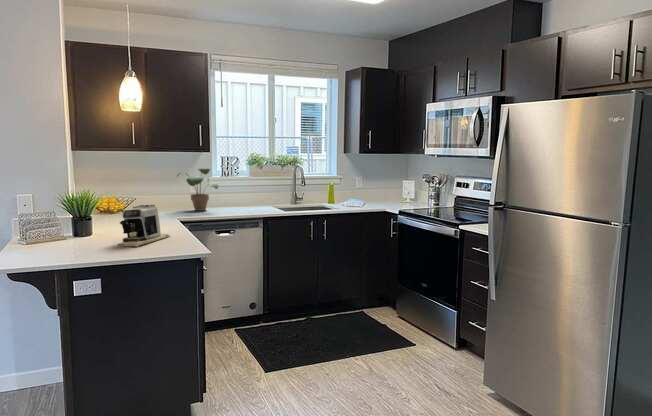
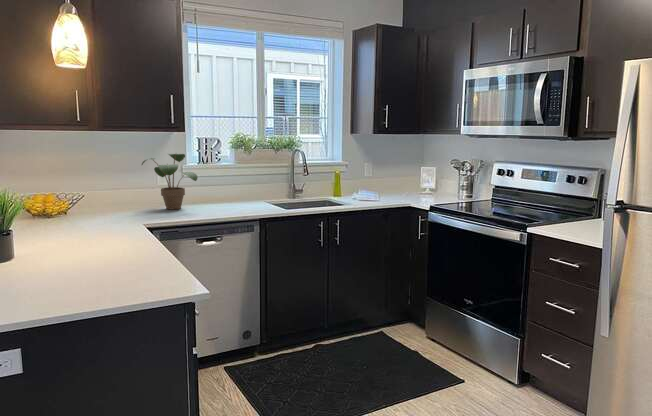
coffee maker: present [119,205,169,247] -> none [49,211,136,282]

